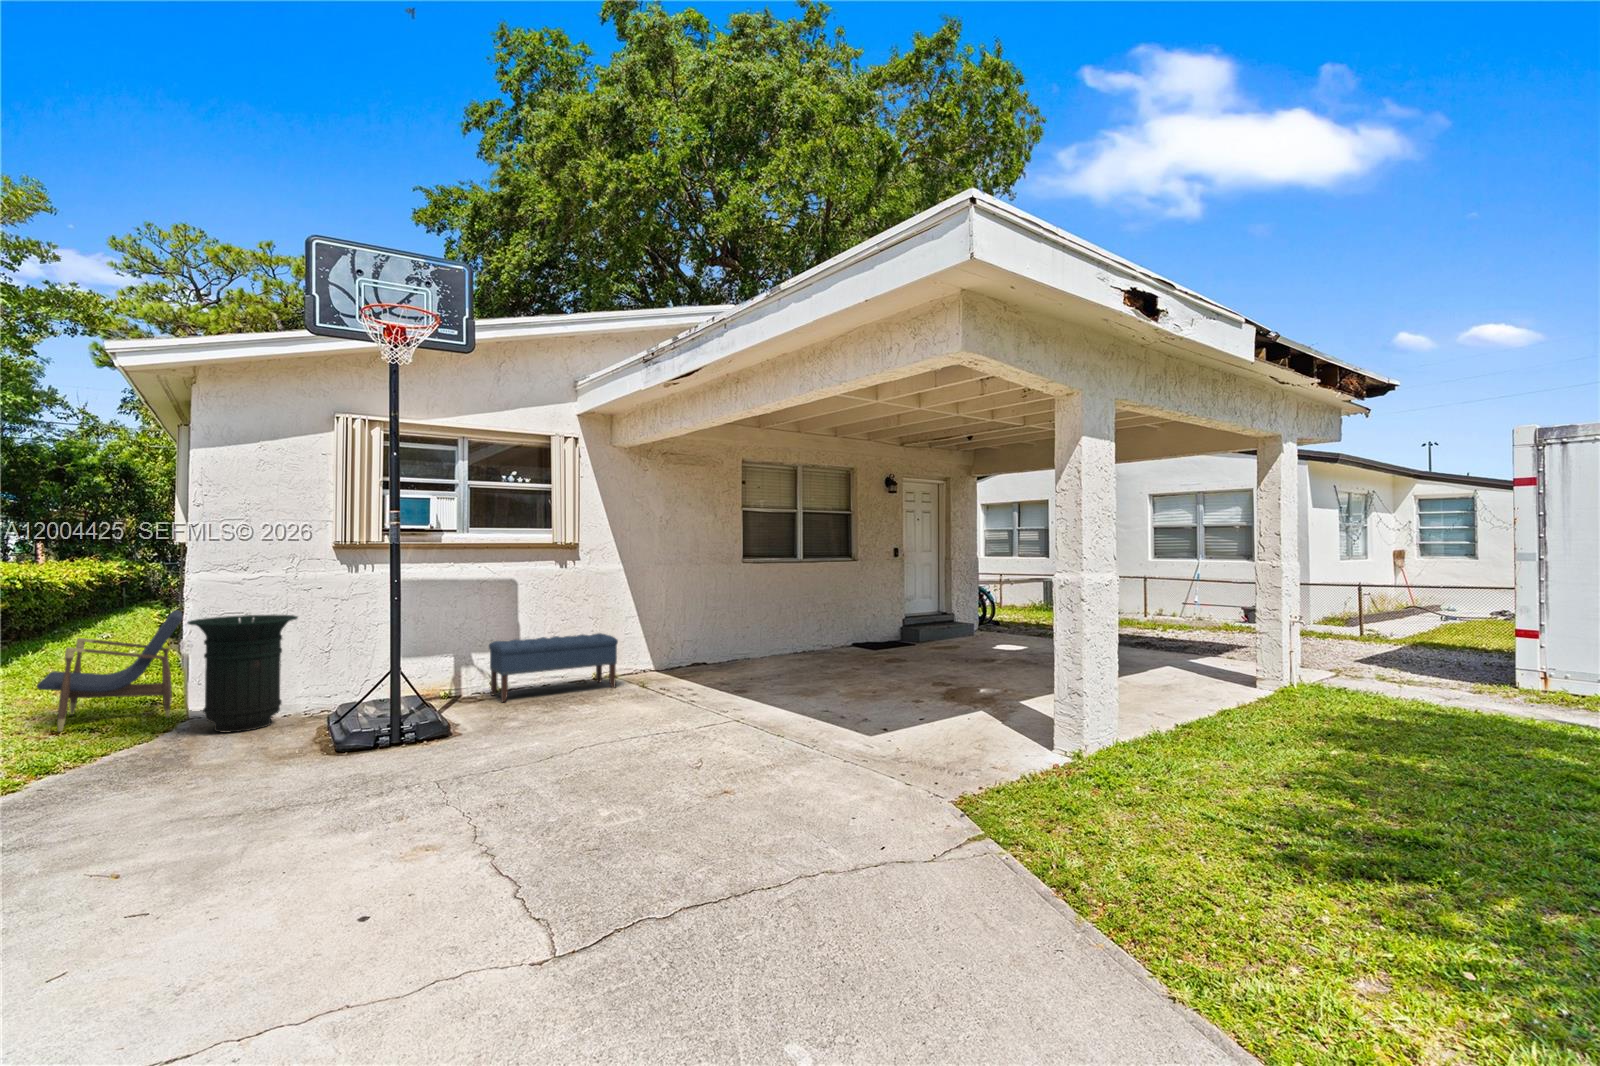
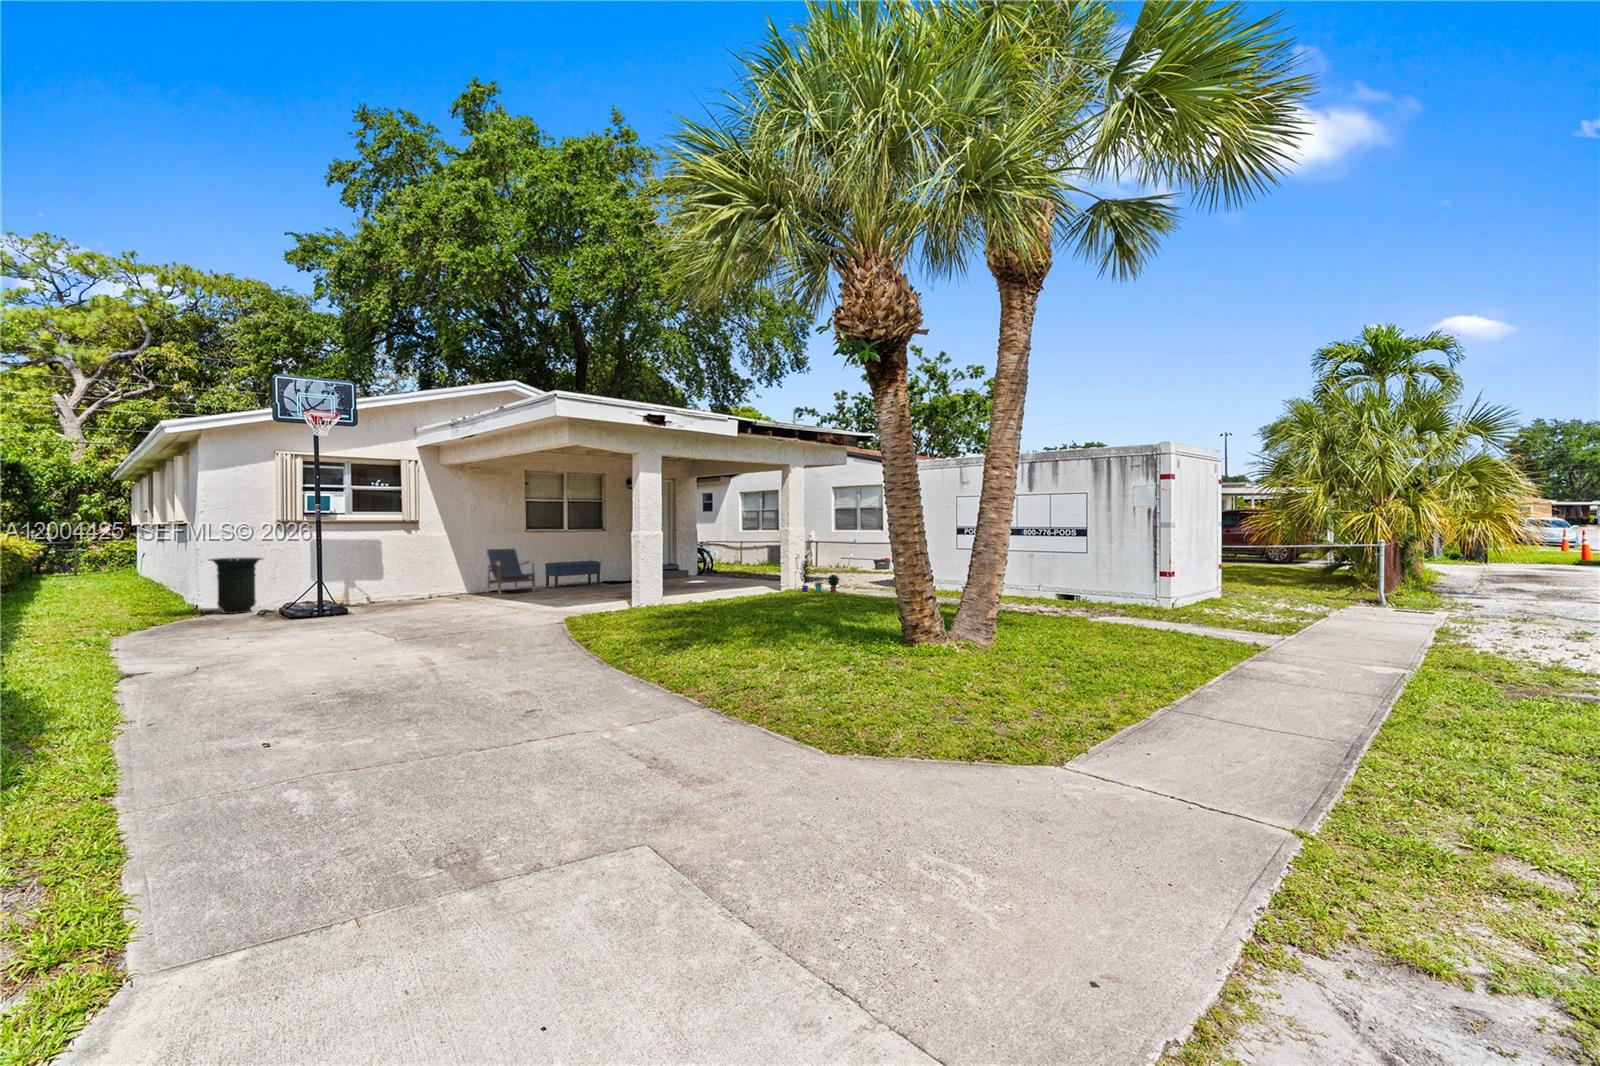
lounge chair: present [37,610,182,731] -> present [487,549,535,593]
potted plant: none [1261,617,1355,681] -> present [800,561,839,592]
bench: present [489,633,618,702] -> present [545,561,601,588]

